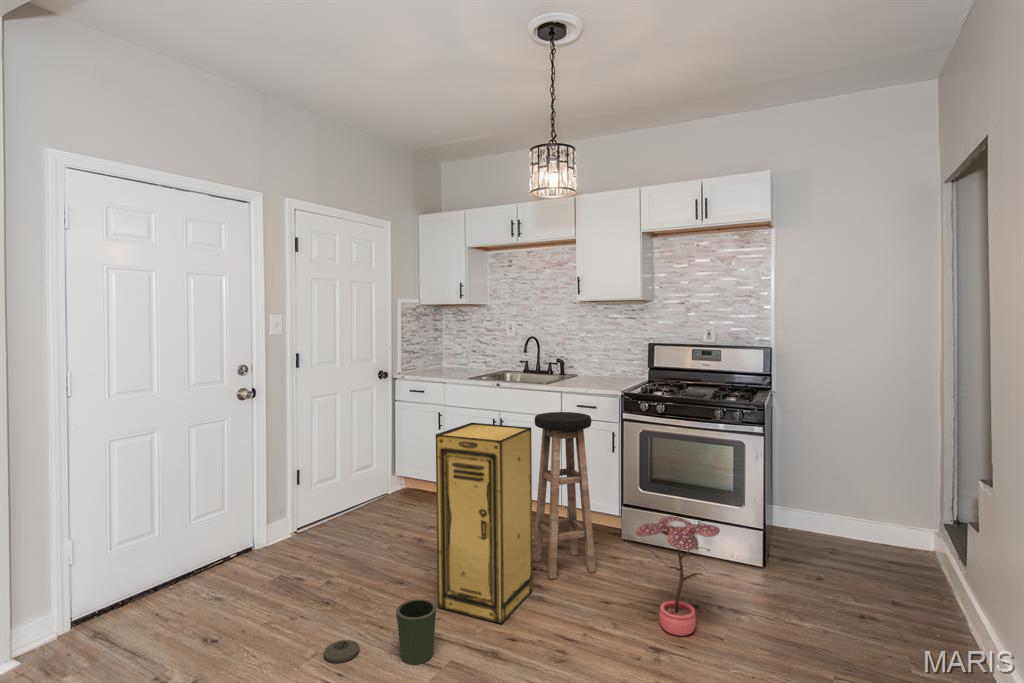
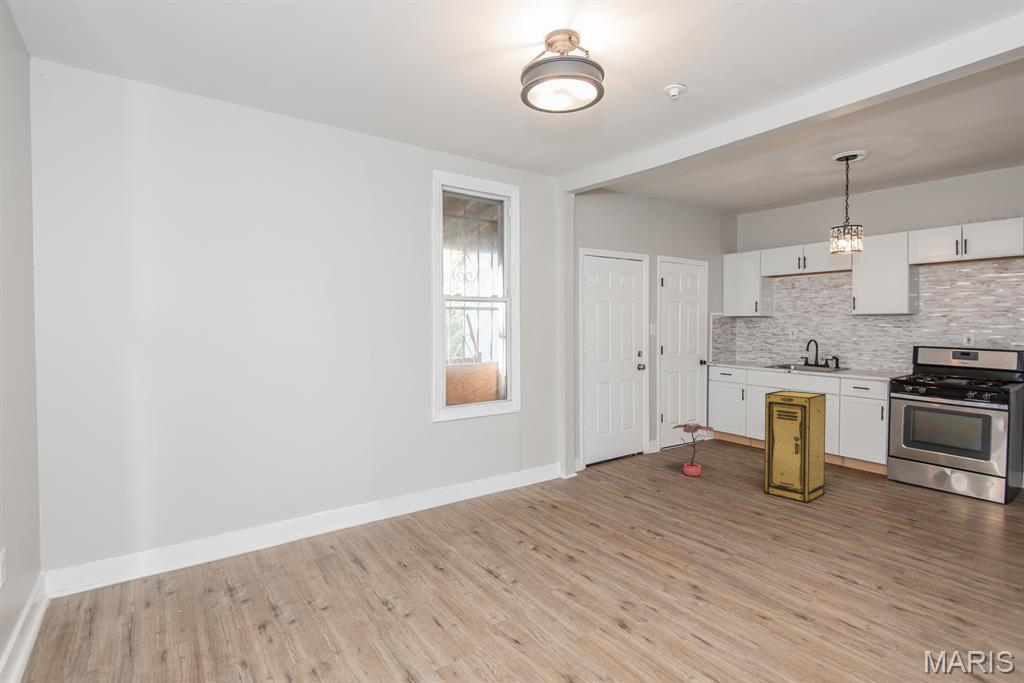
bar stool: present [533,412,596,579] -> none [821,388,869,492]
potted plant: present [636,516,720,636] -> present [673,424,713,476]
trash can: present [324,599,436,664] -> none [708,479,772,510]

